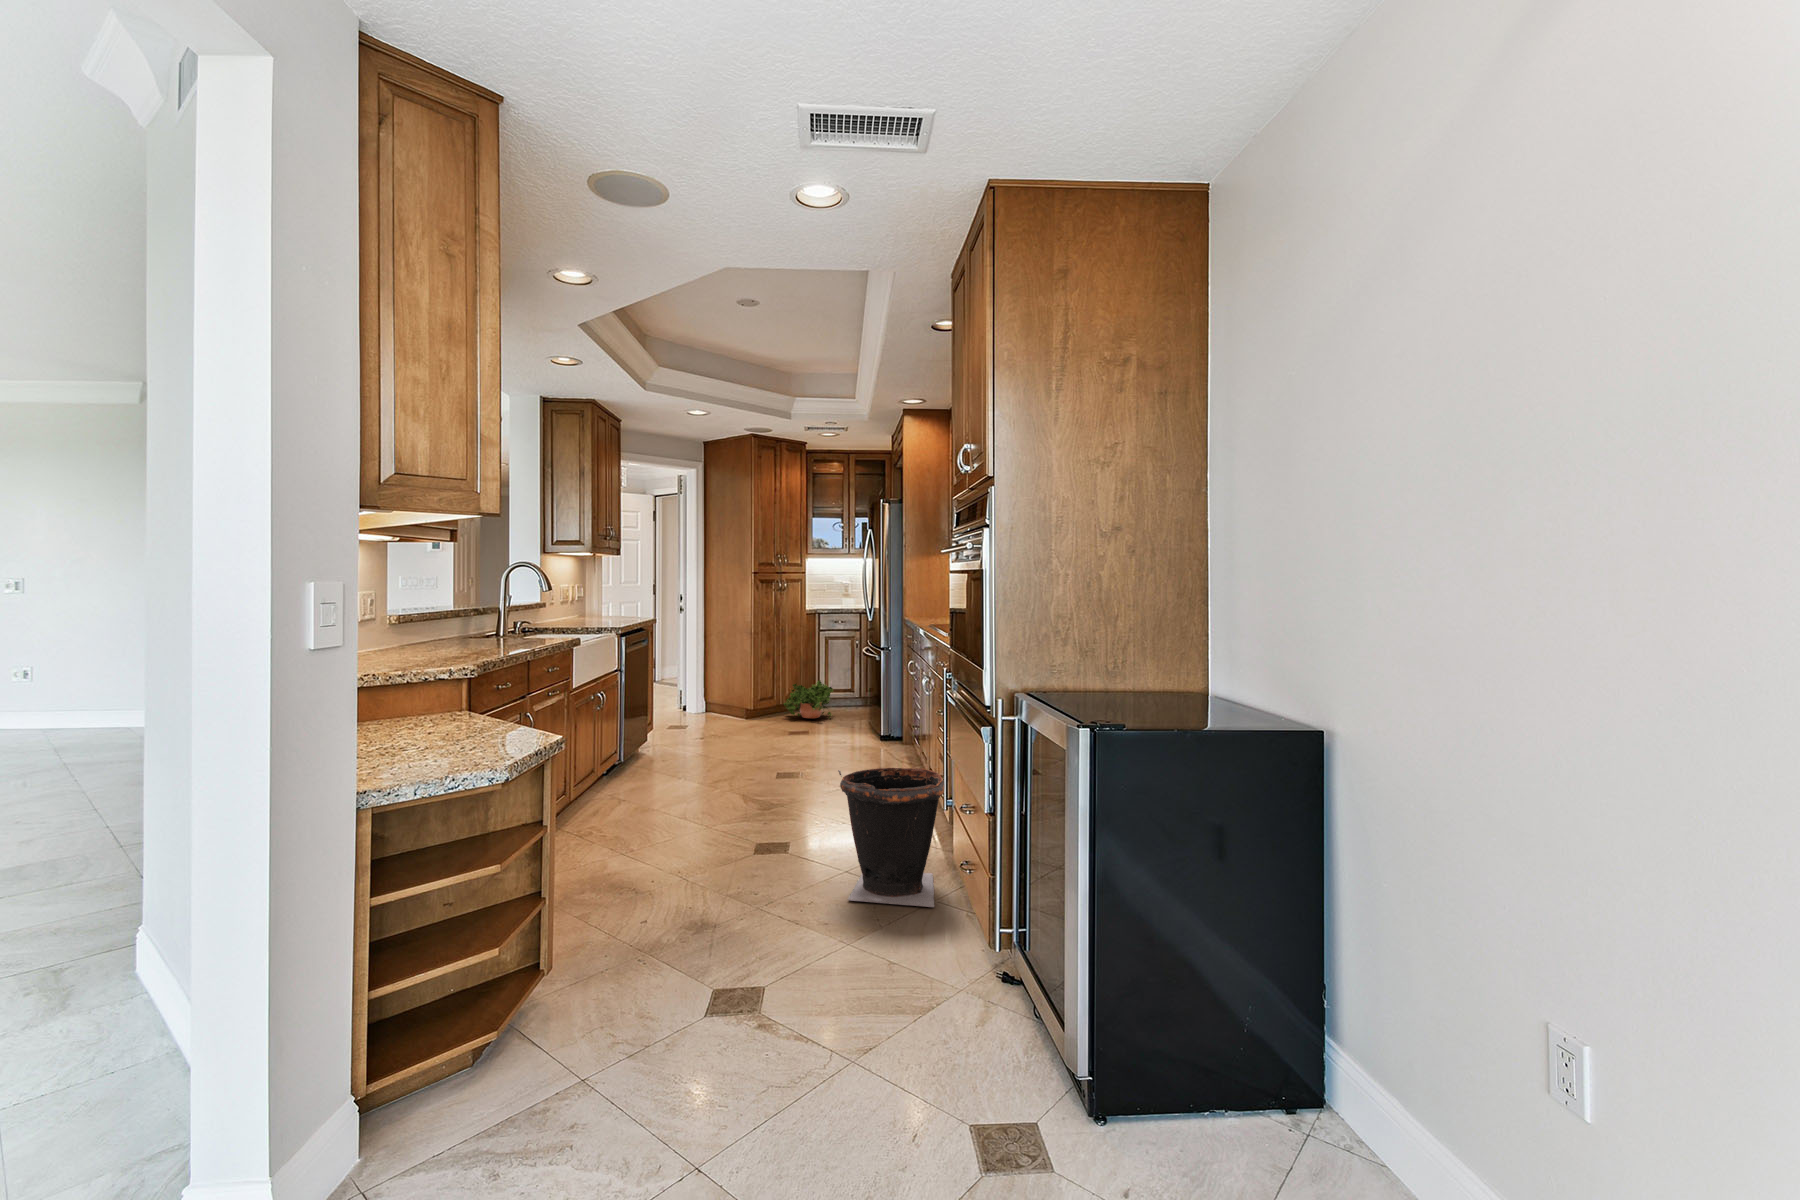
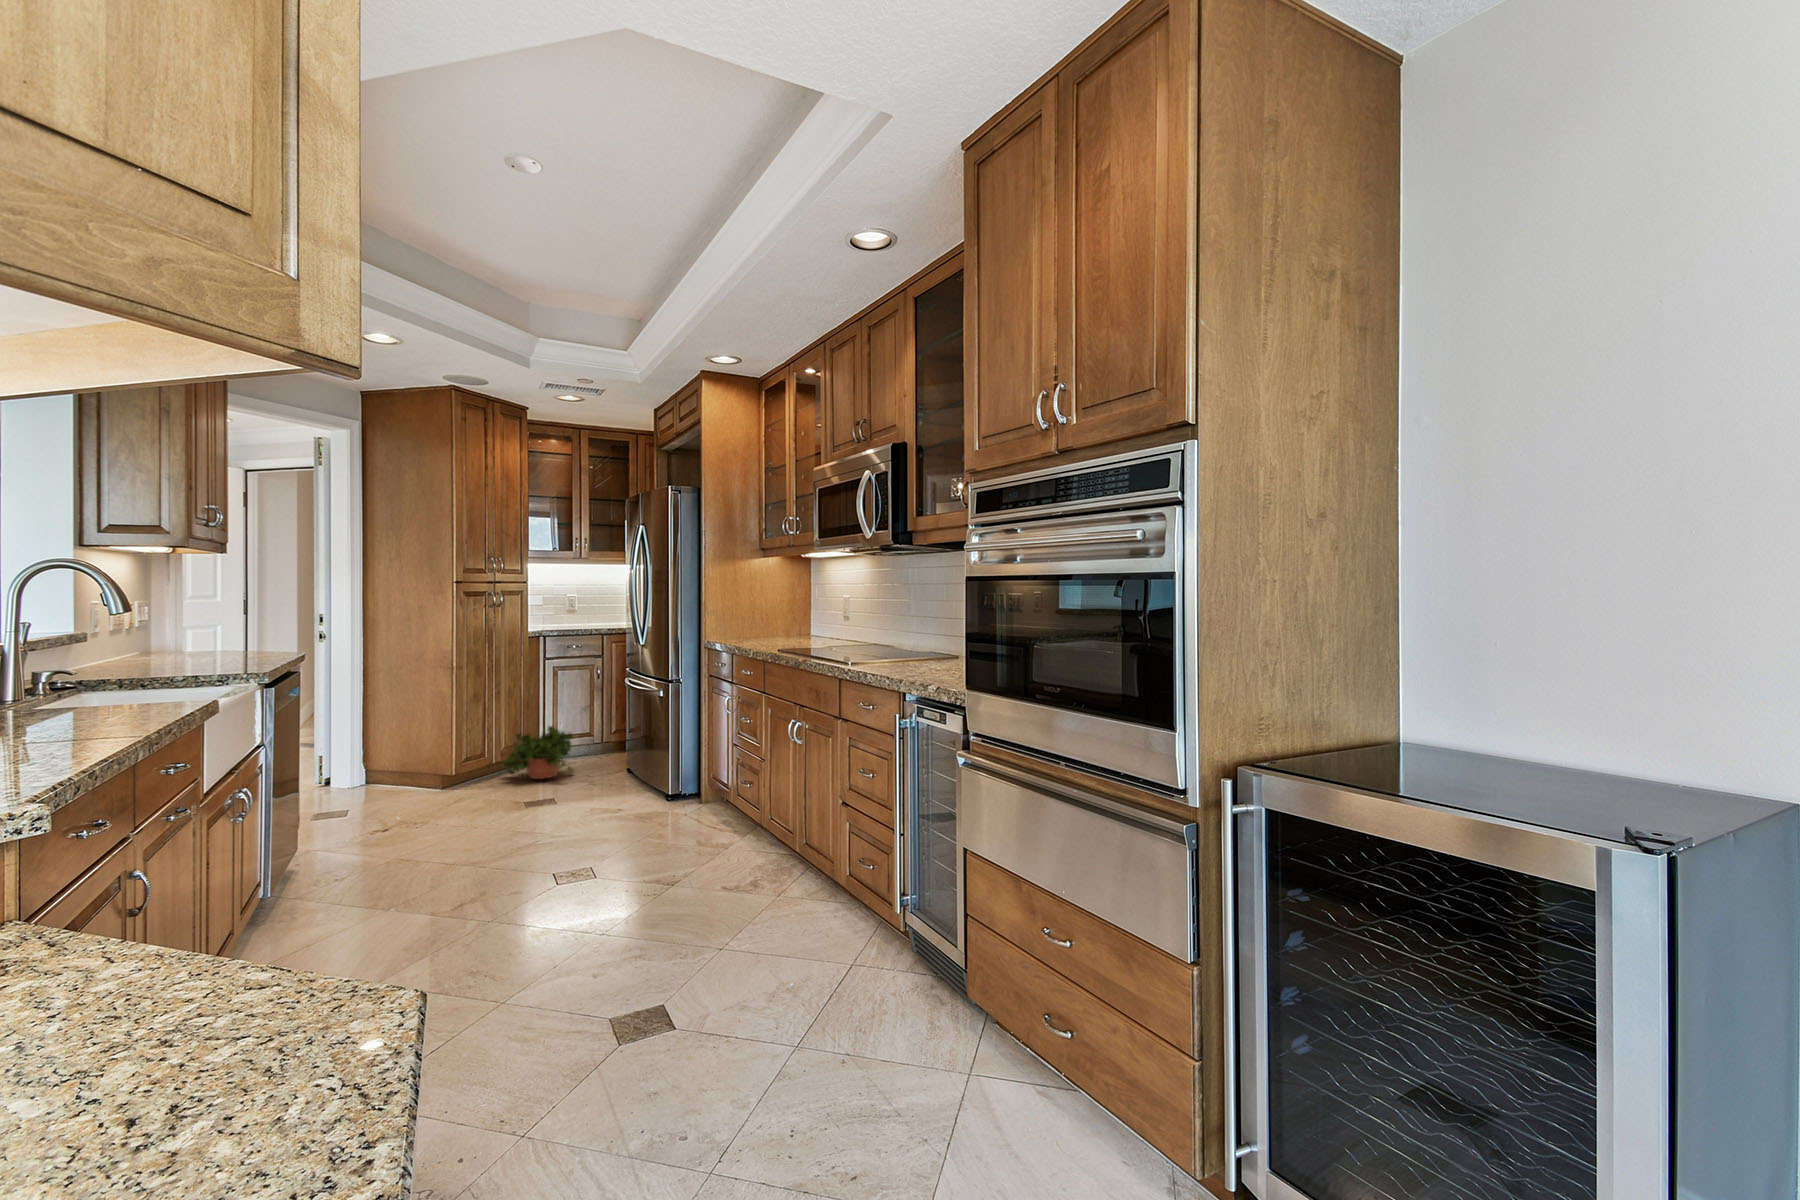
waste bin: present [838,768,944,907] -> none [868,868,1059,1131]

